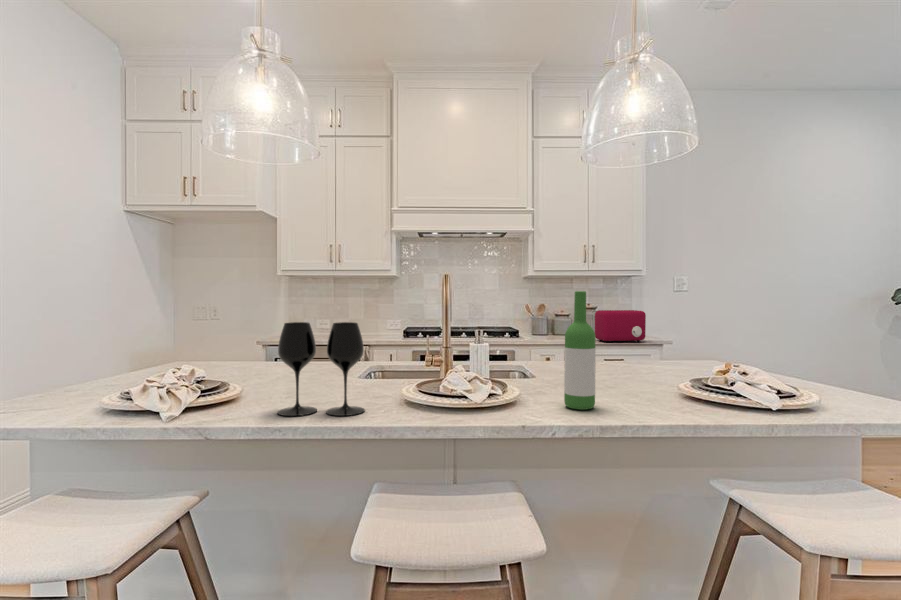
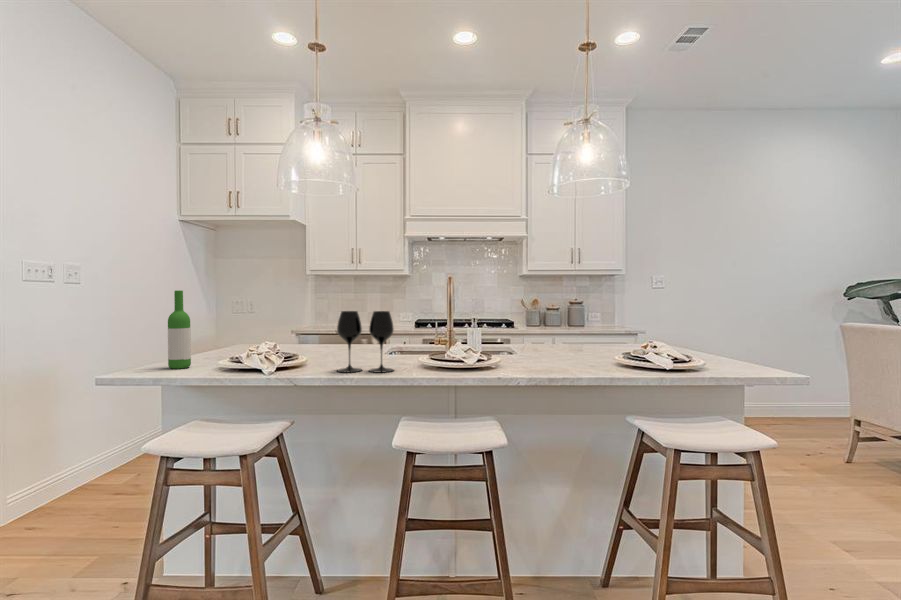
wine bottle: present [564,291,596,410] -> present [168,290,191,369]
toaster: present [595,310,646,342] -> none [578,304,621,332]

